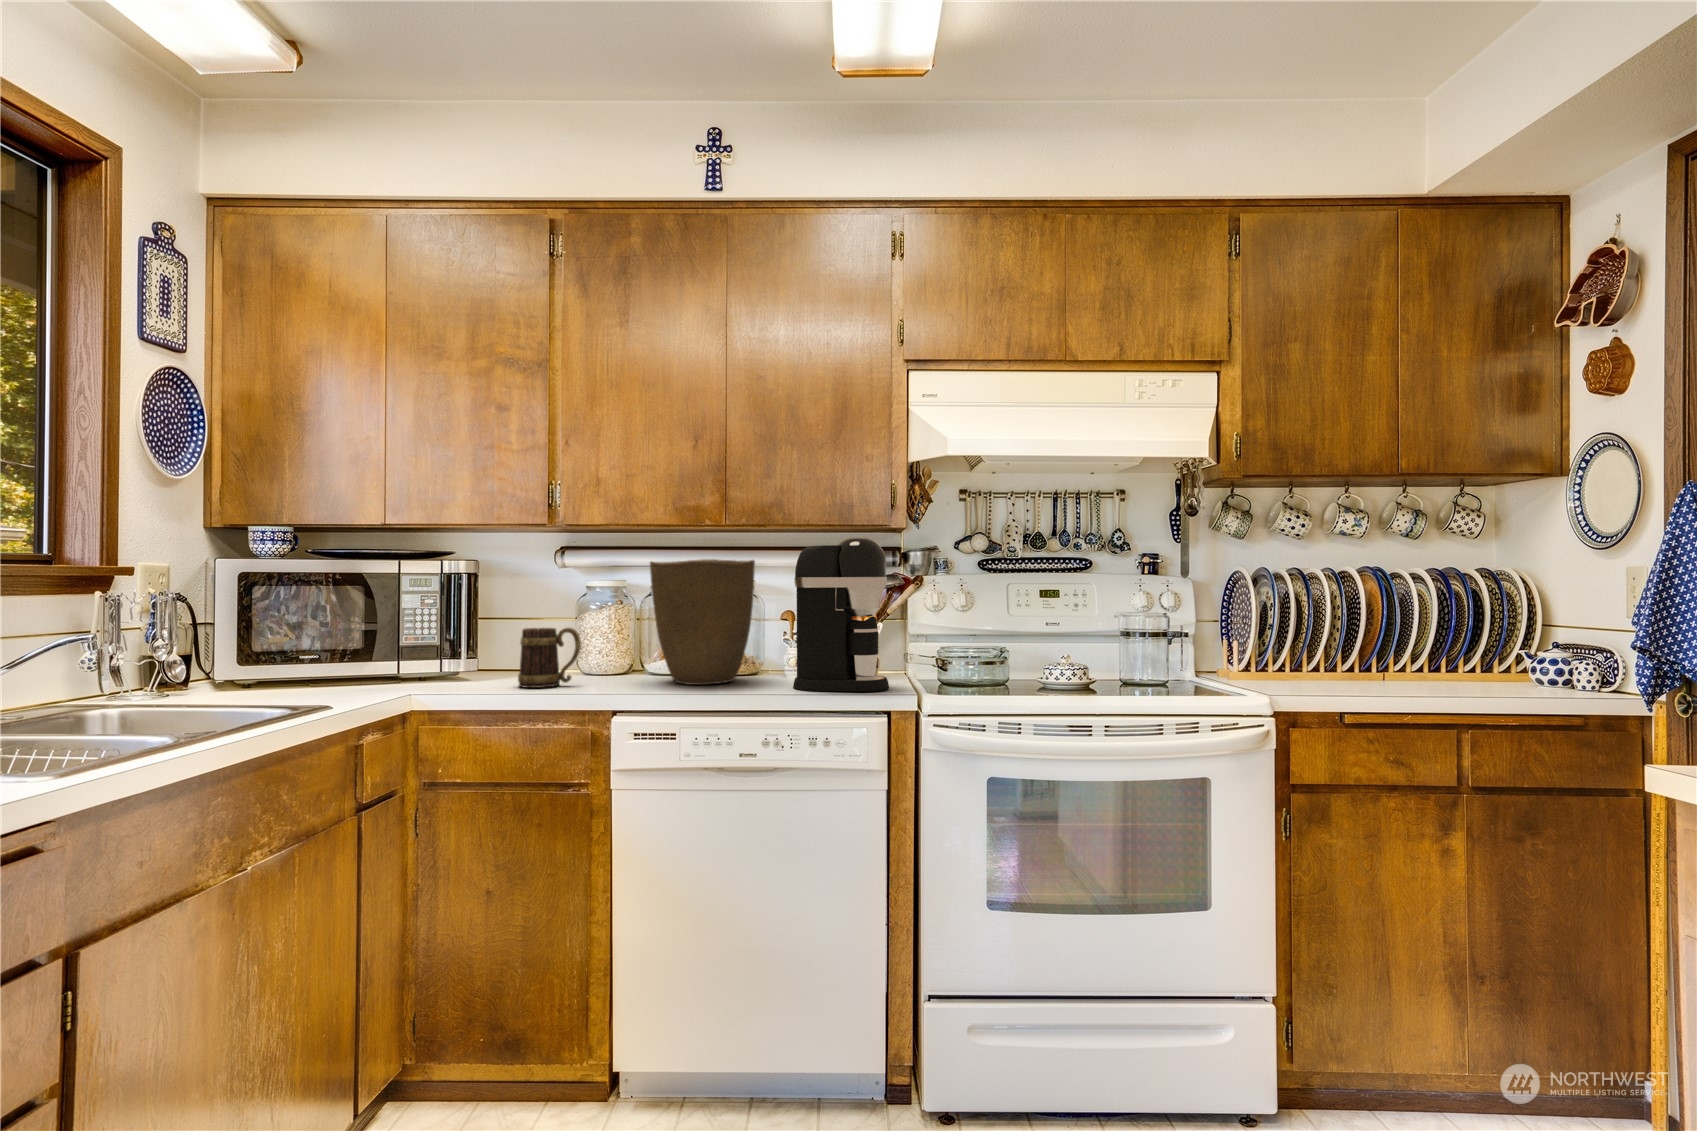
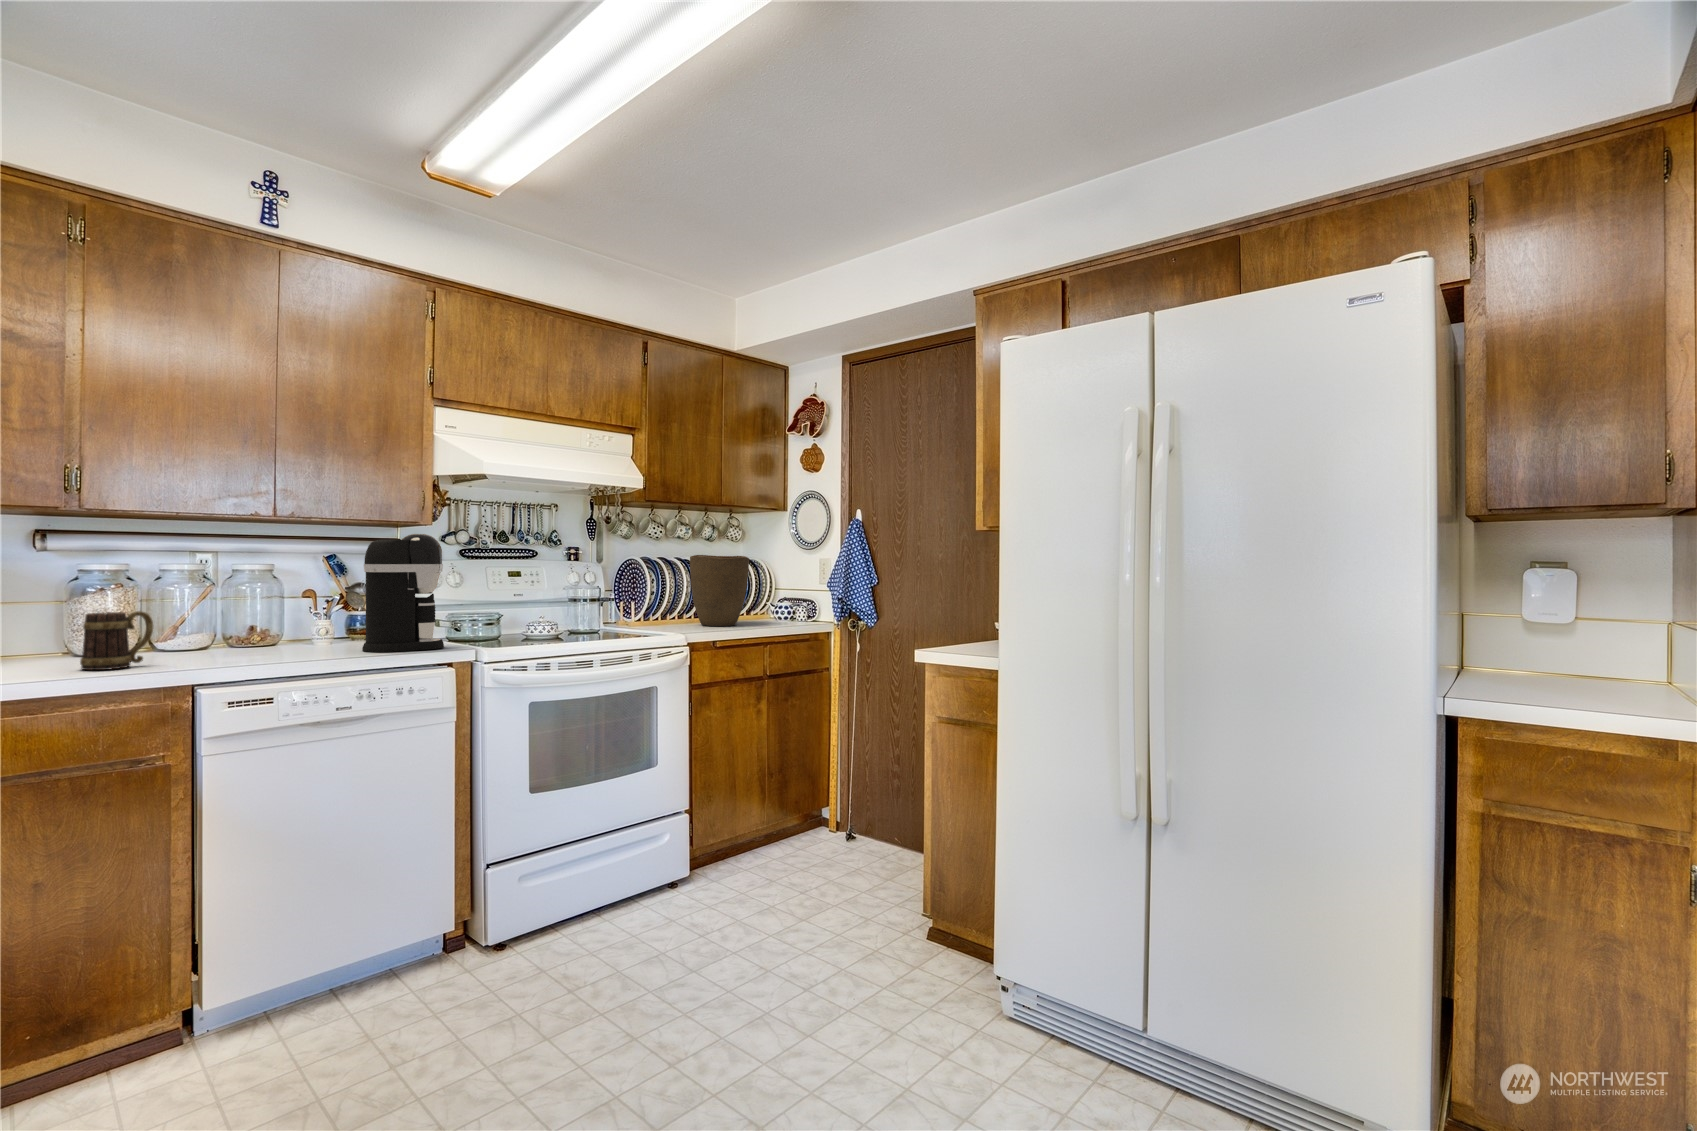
vase: present [650,559,755,685] -> present [690,555,749,626]

